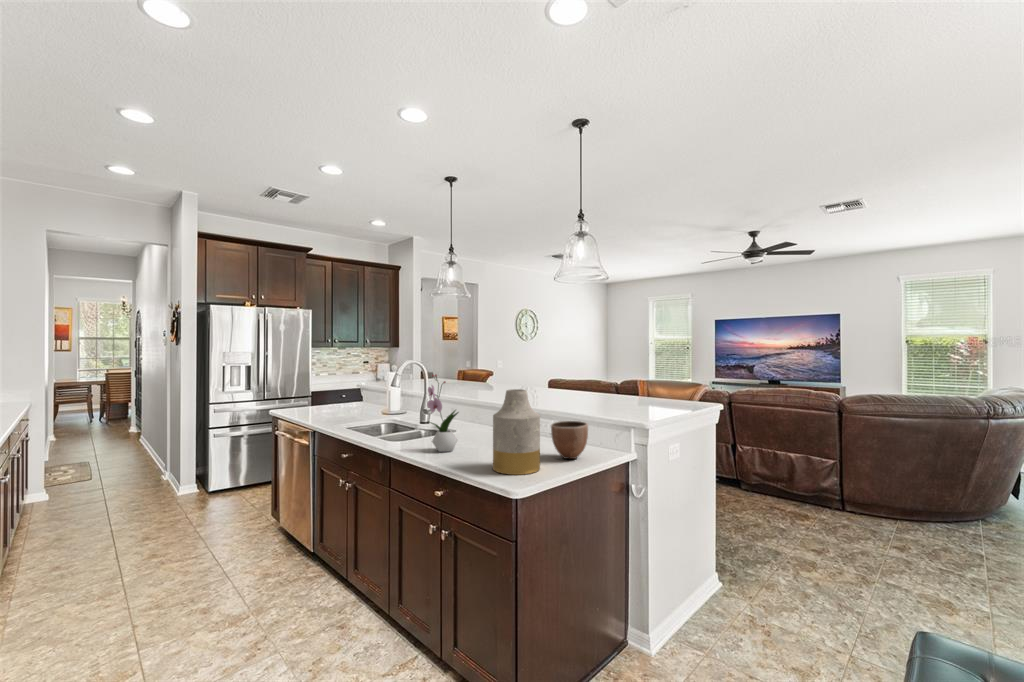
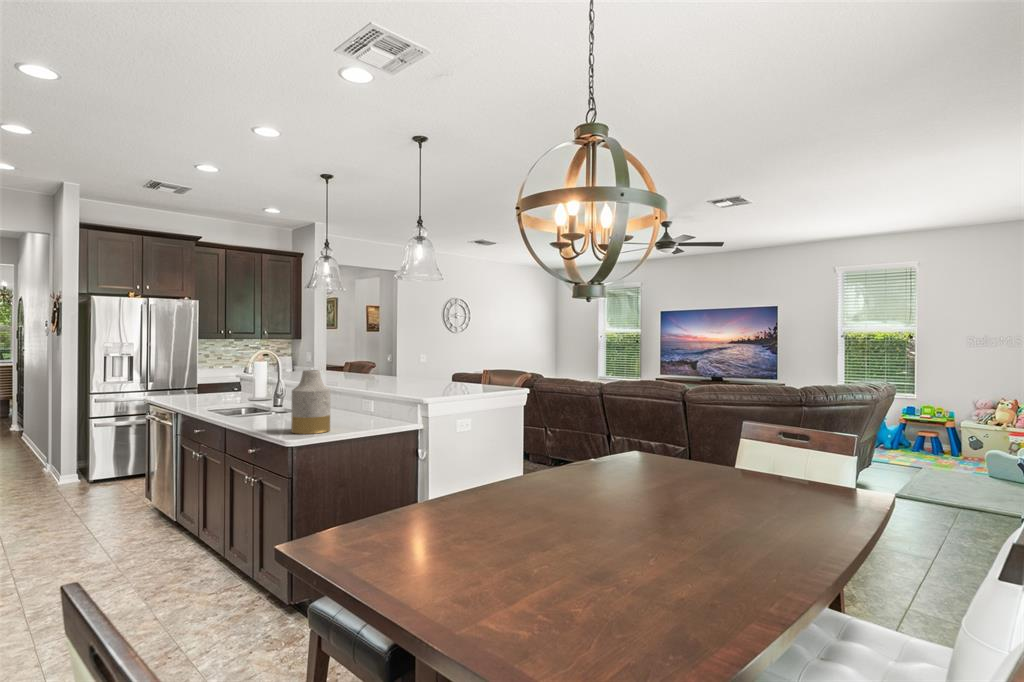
flower arrangement: present [427,375,458,452] -> none [256,360,283,423]
decorative bowl: present [551,421,588,459] -> none [349,397,380,427]

